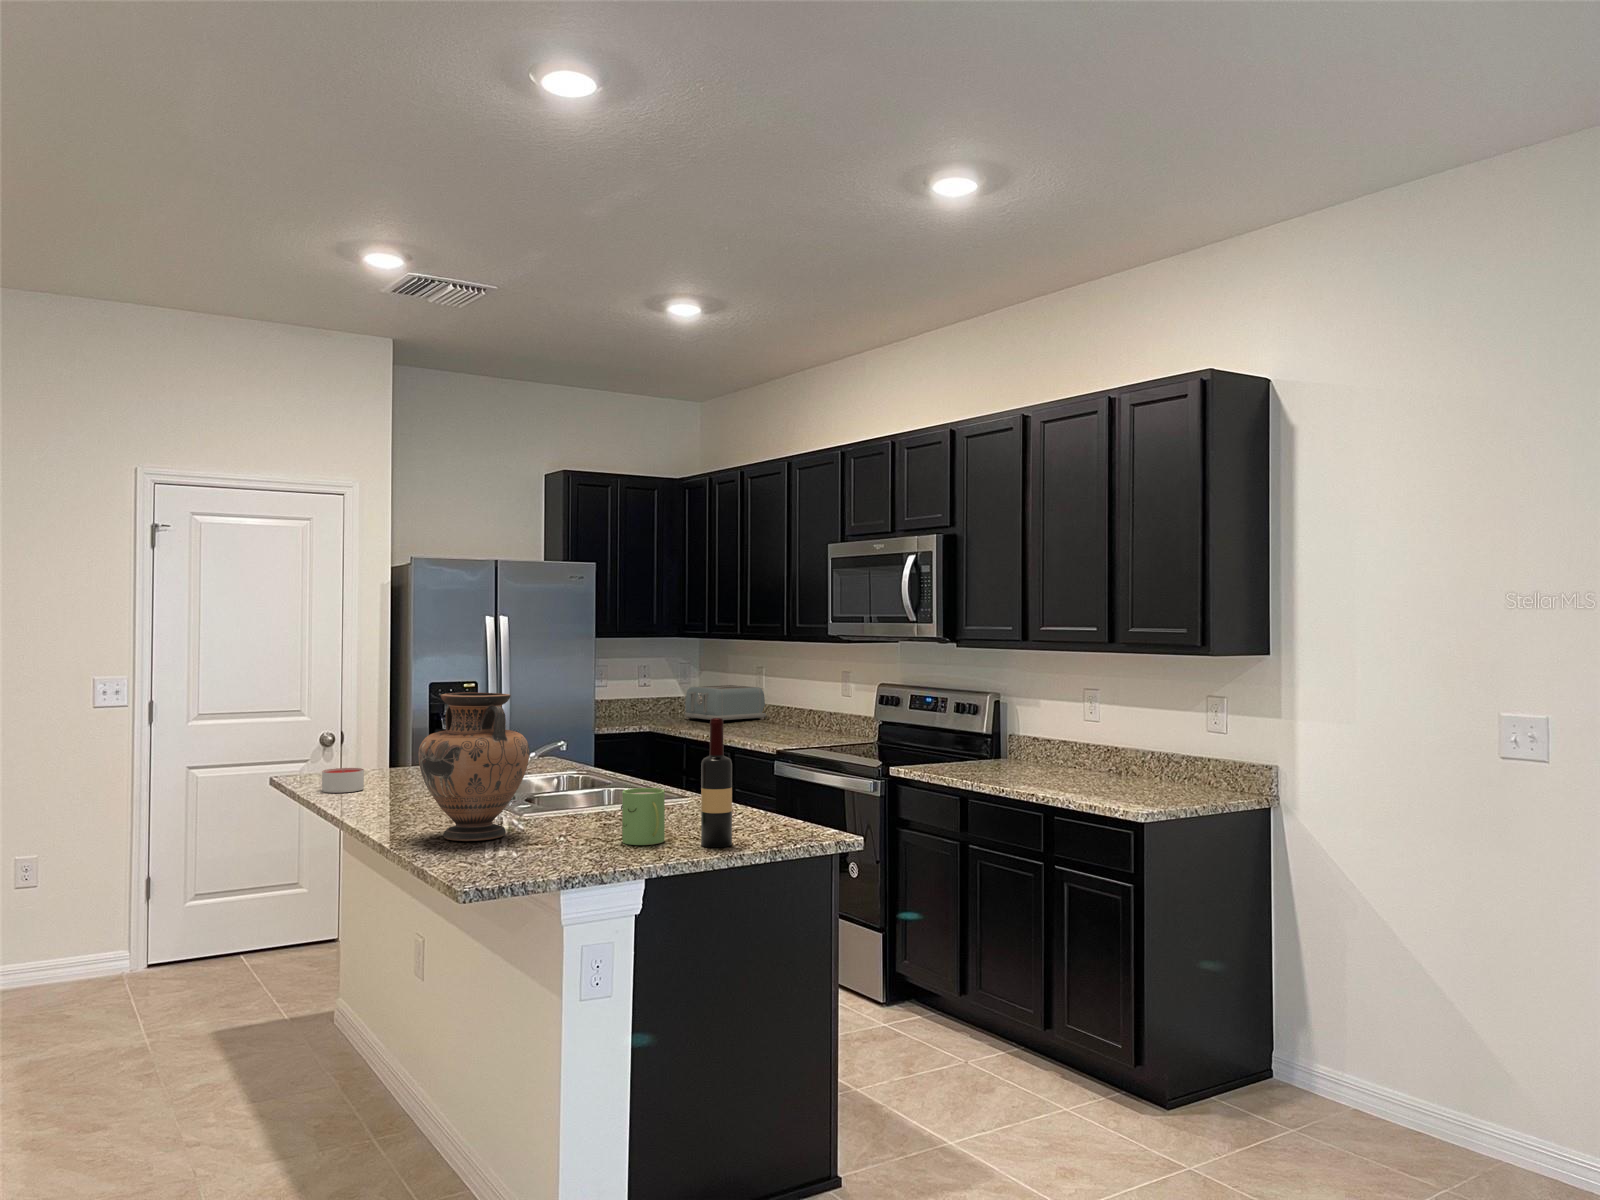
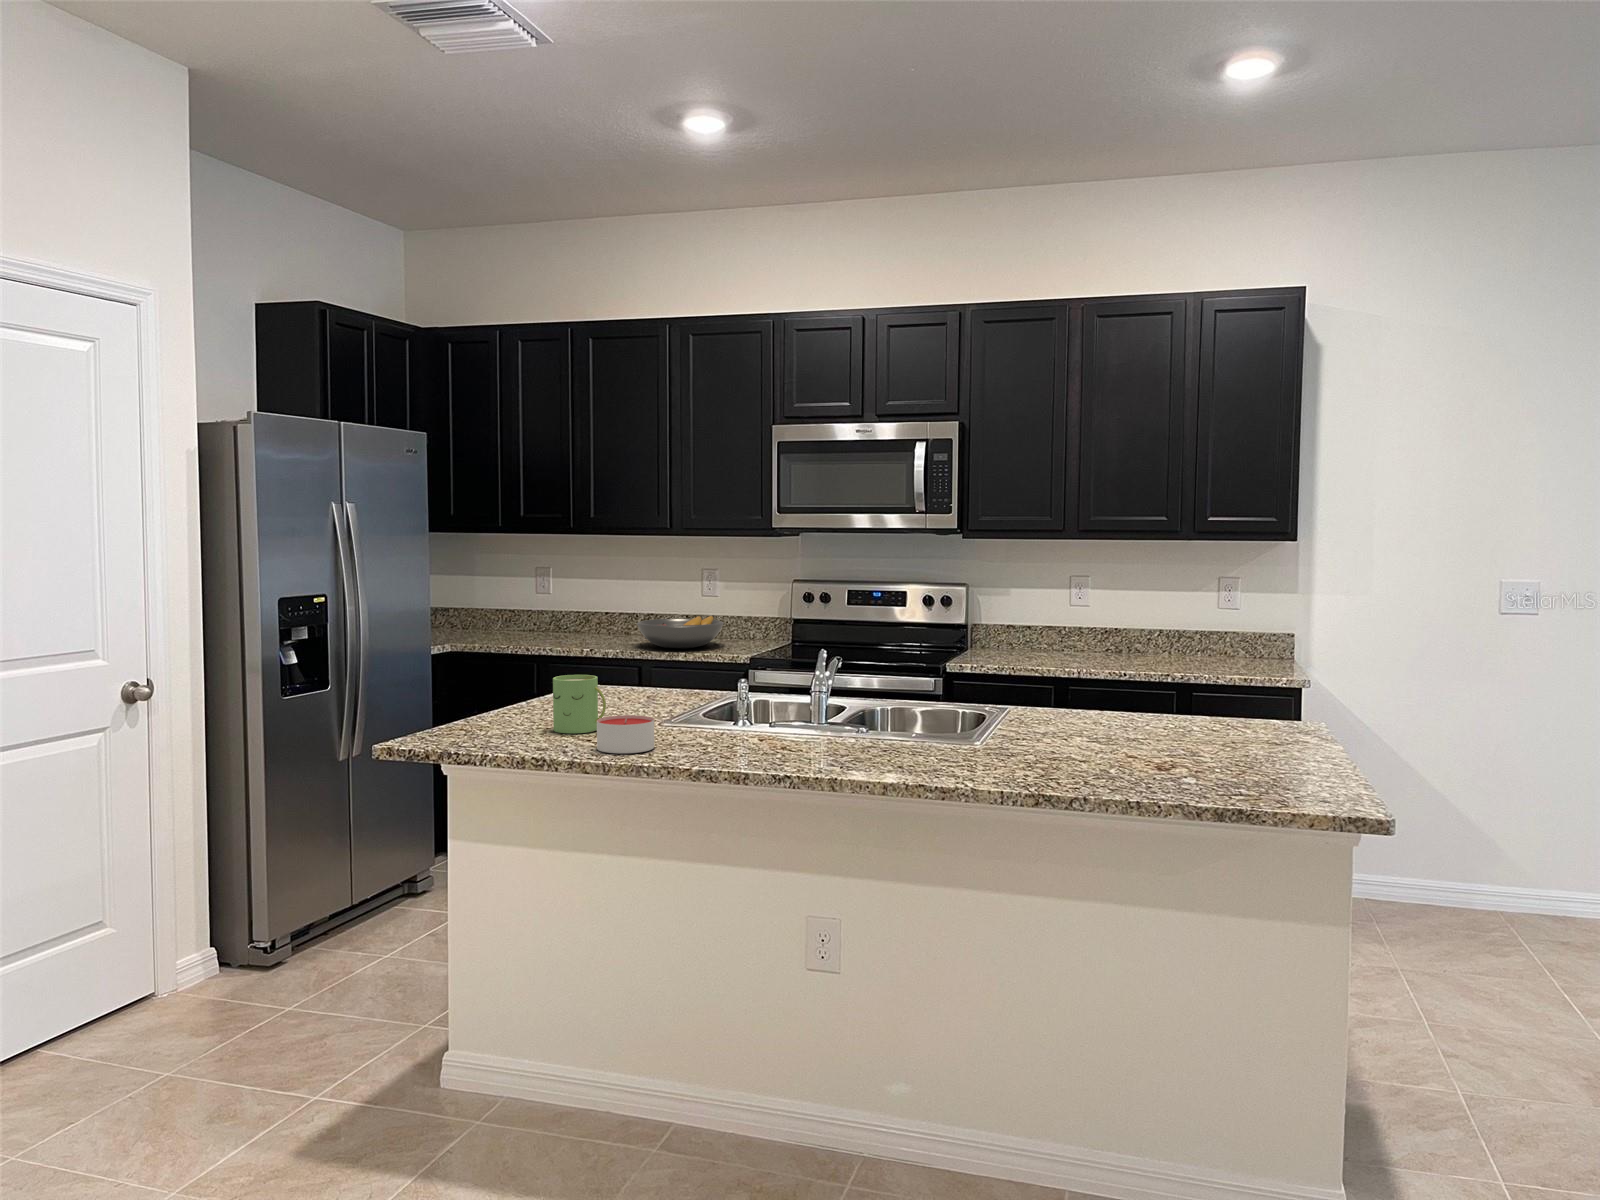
toaster: present [685,685,766,720] -> none [462,591,559,636]
vase: present [418,692,529,841] -> none [1027,592,1165,776]
fruit bowl: none [748,712,823,739] -> present [637,615,724,648]
wine bottle: present [701,718,732,847] -> none [1268,608,1306,745]
mug: present [621,788,665,845] -> present [553,675,606,733]

